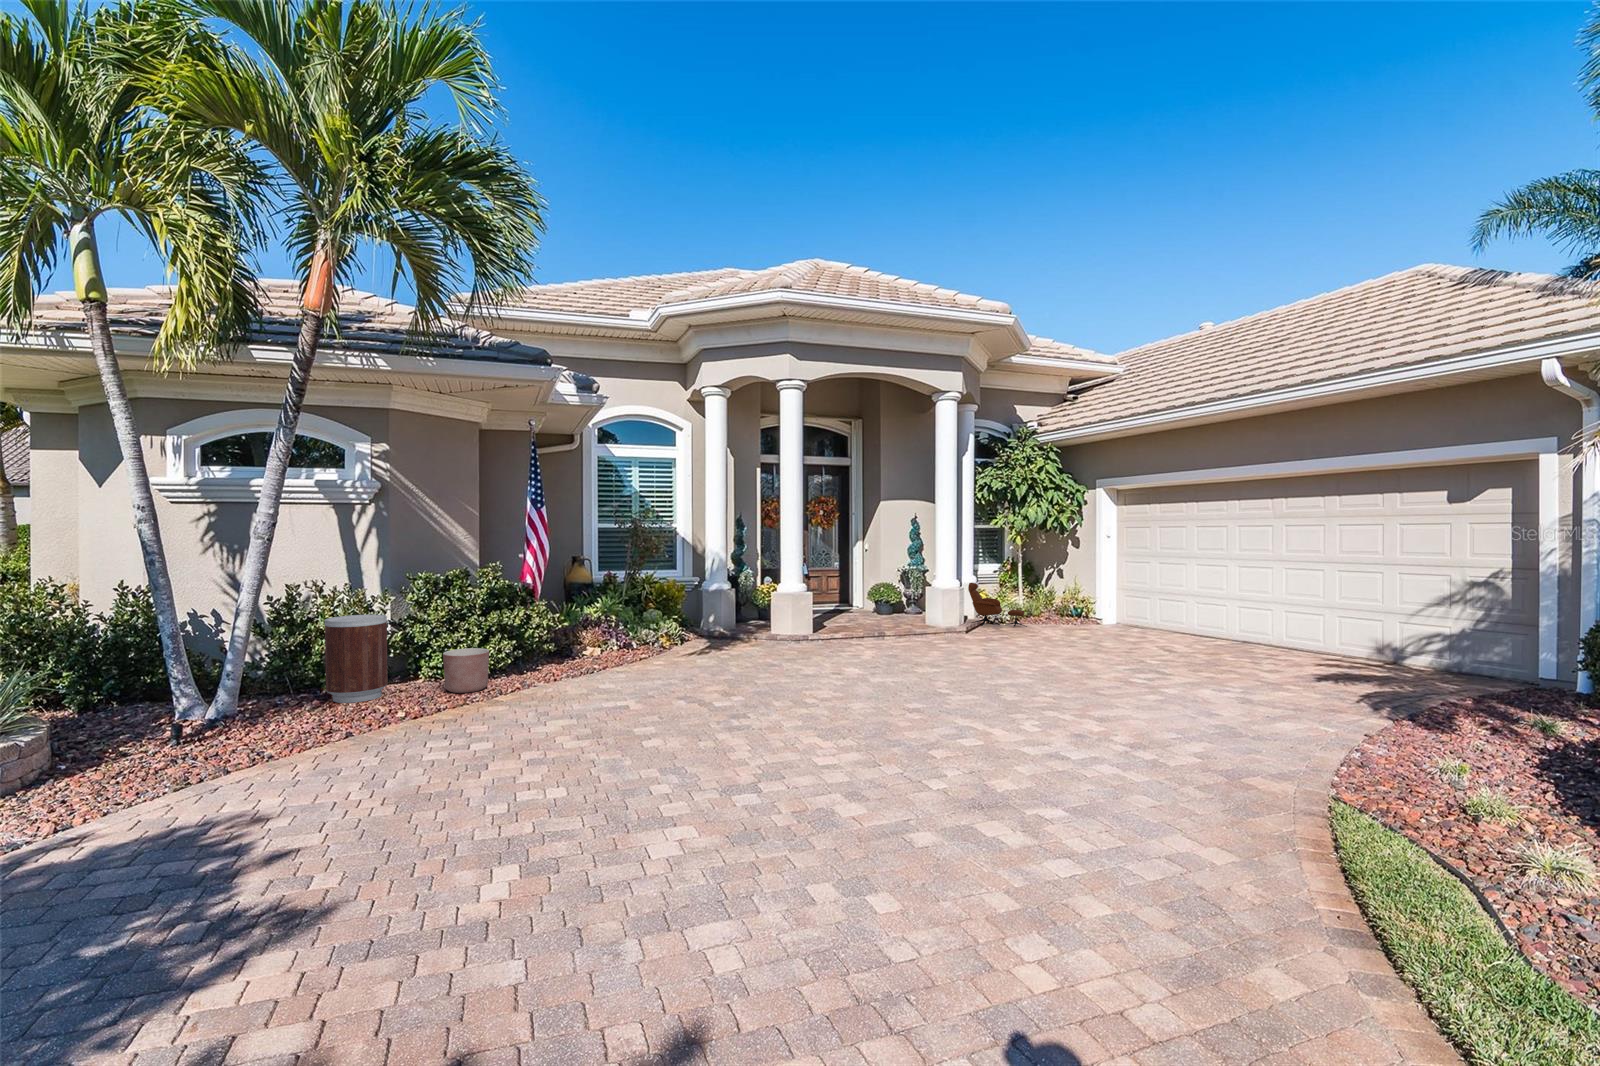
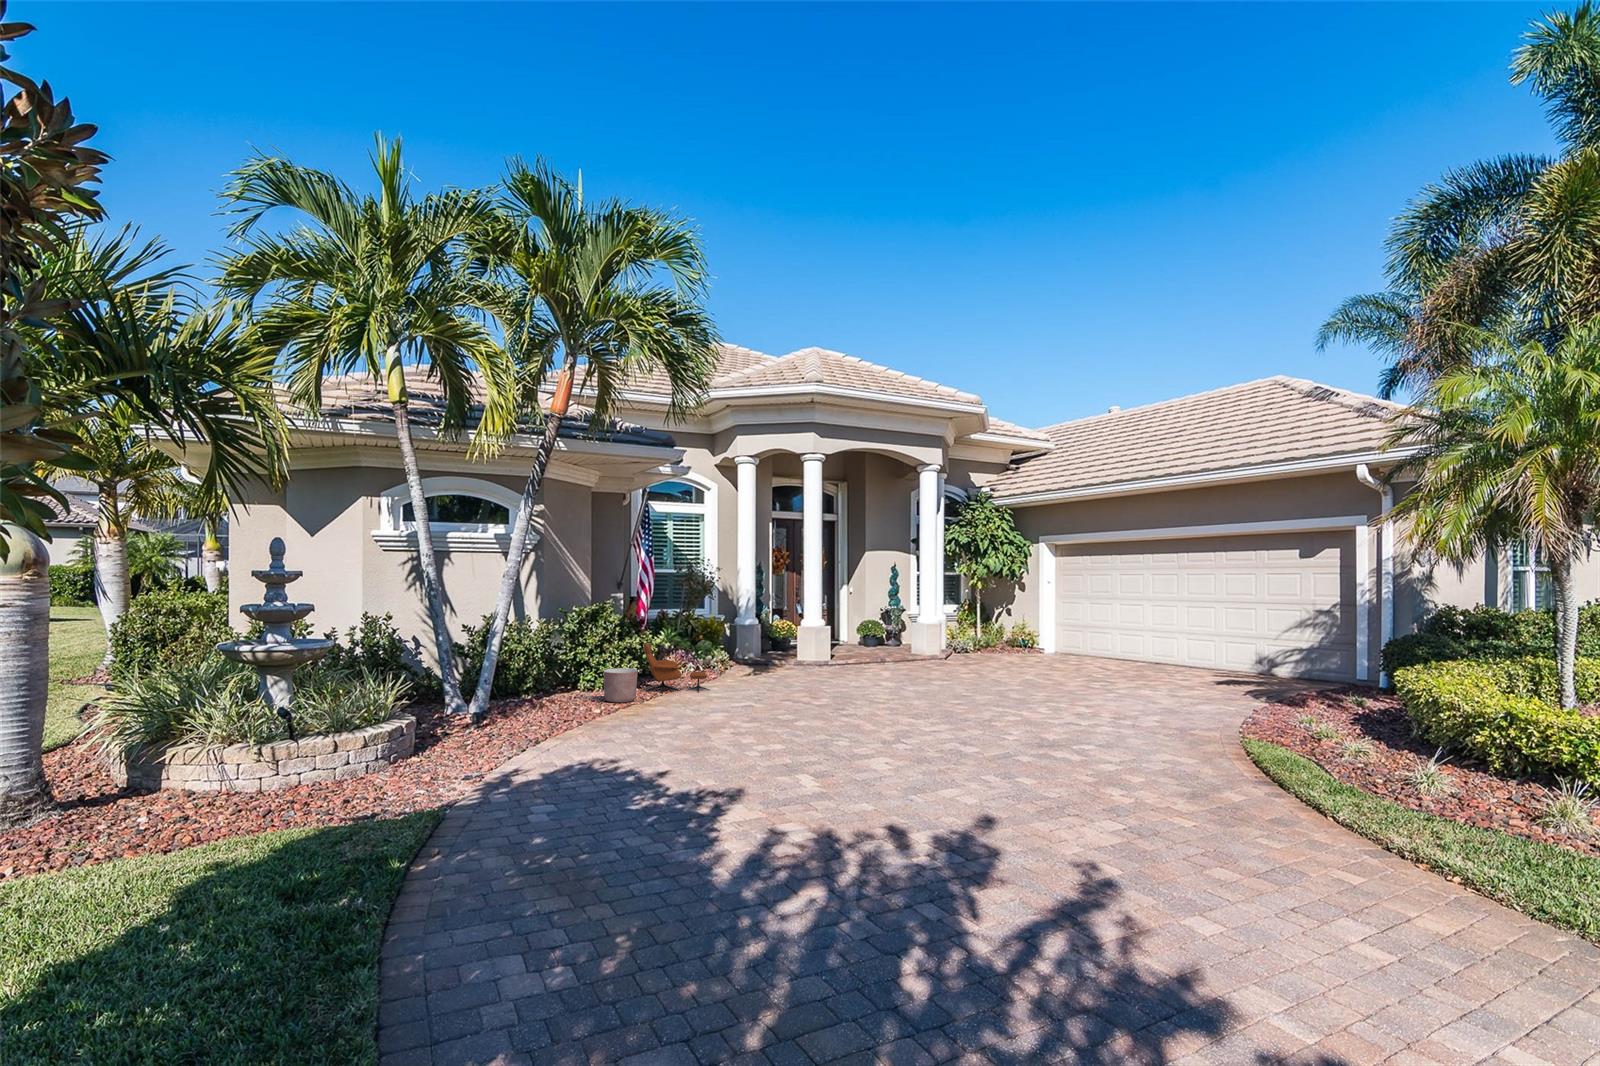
lounge chair: present [968,583,1025,627] -> present [644,643,709,694]
trash can: present [325,614,388,703] -> none [520,641,565,710]

